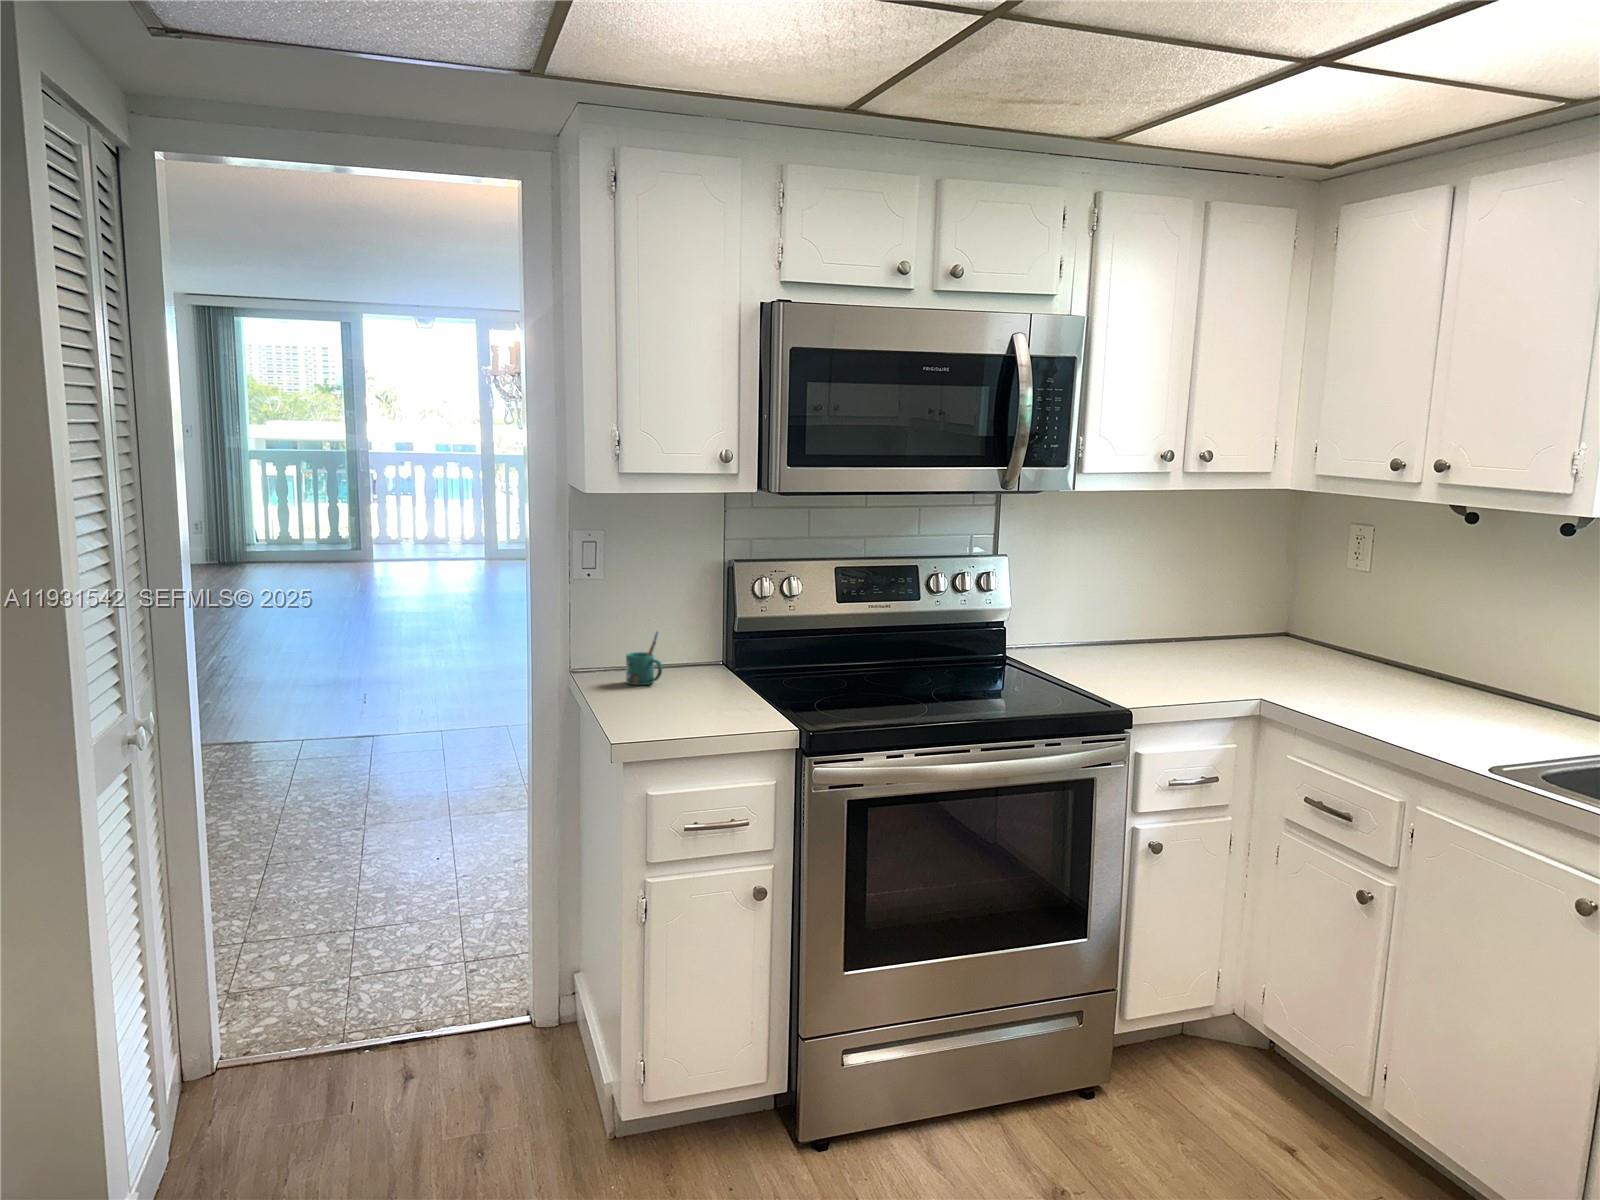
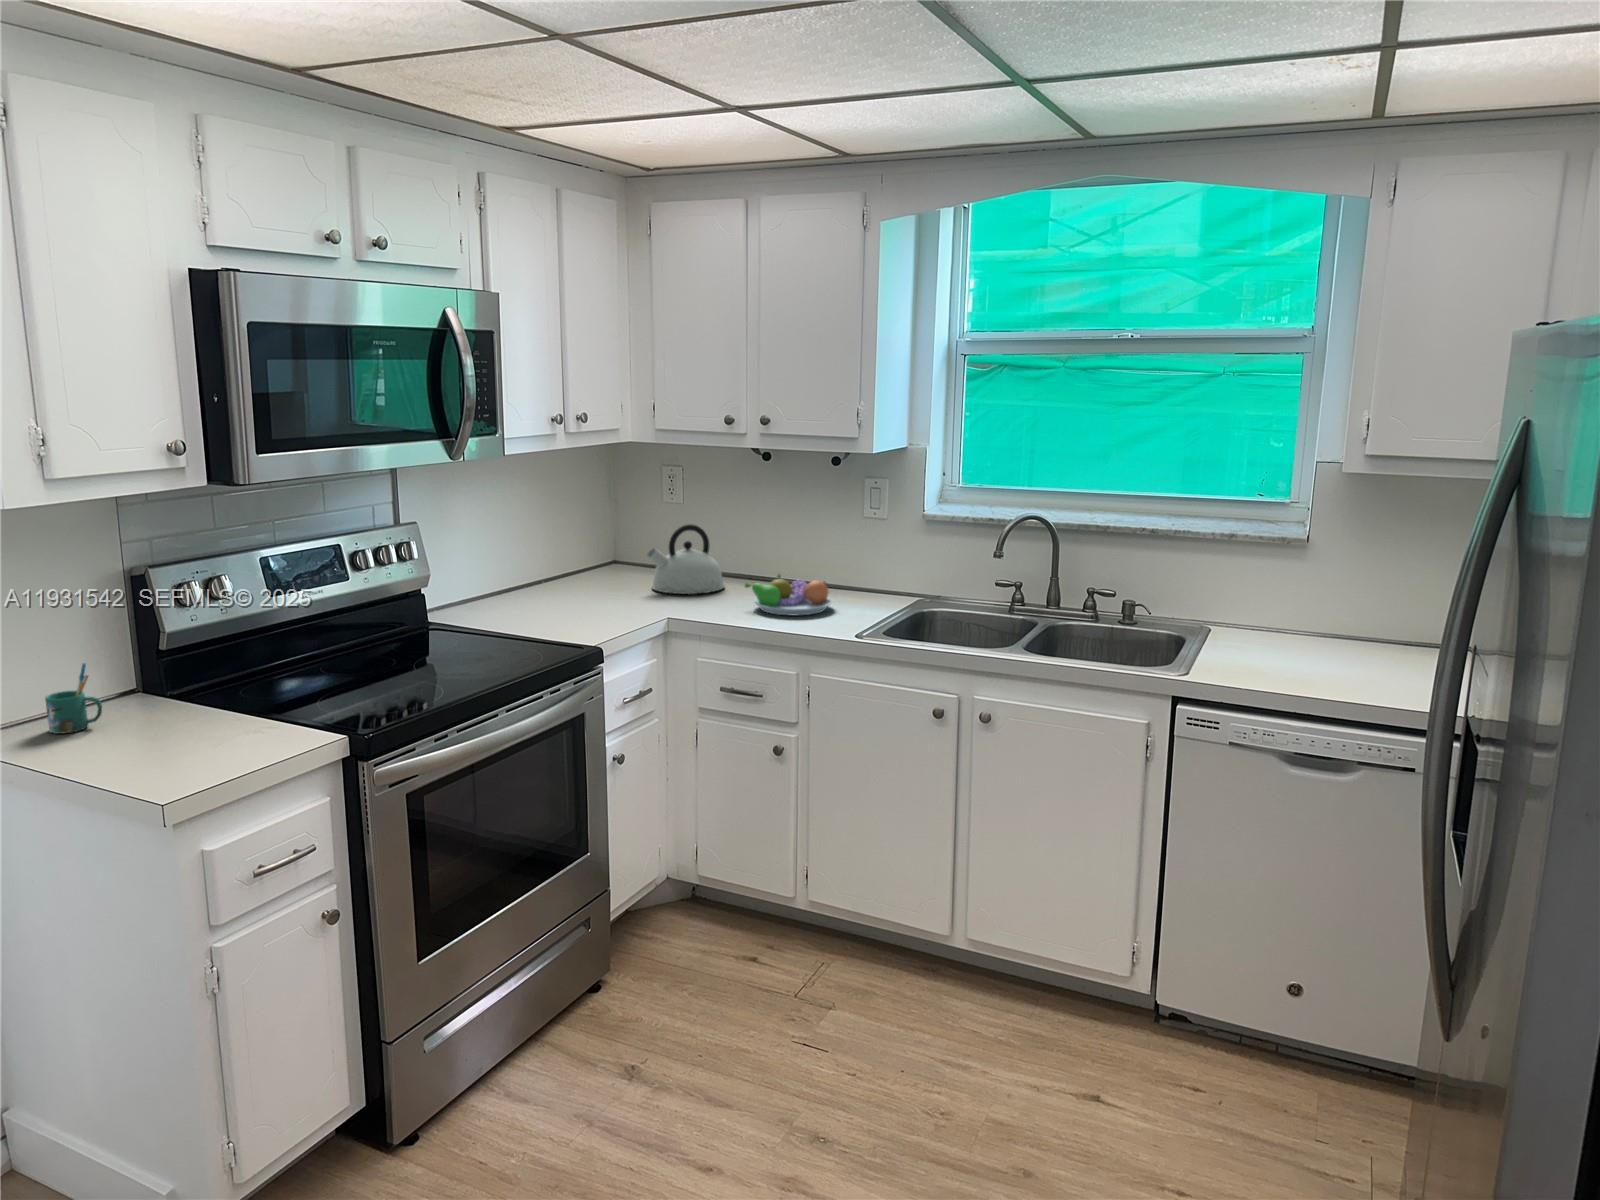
kettle: none [1280,594,1385,679] -> present [647,524,725,594]
fruit bowl: none [1376,663,1503,721] -> present [745,574,833,615]

